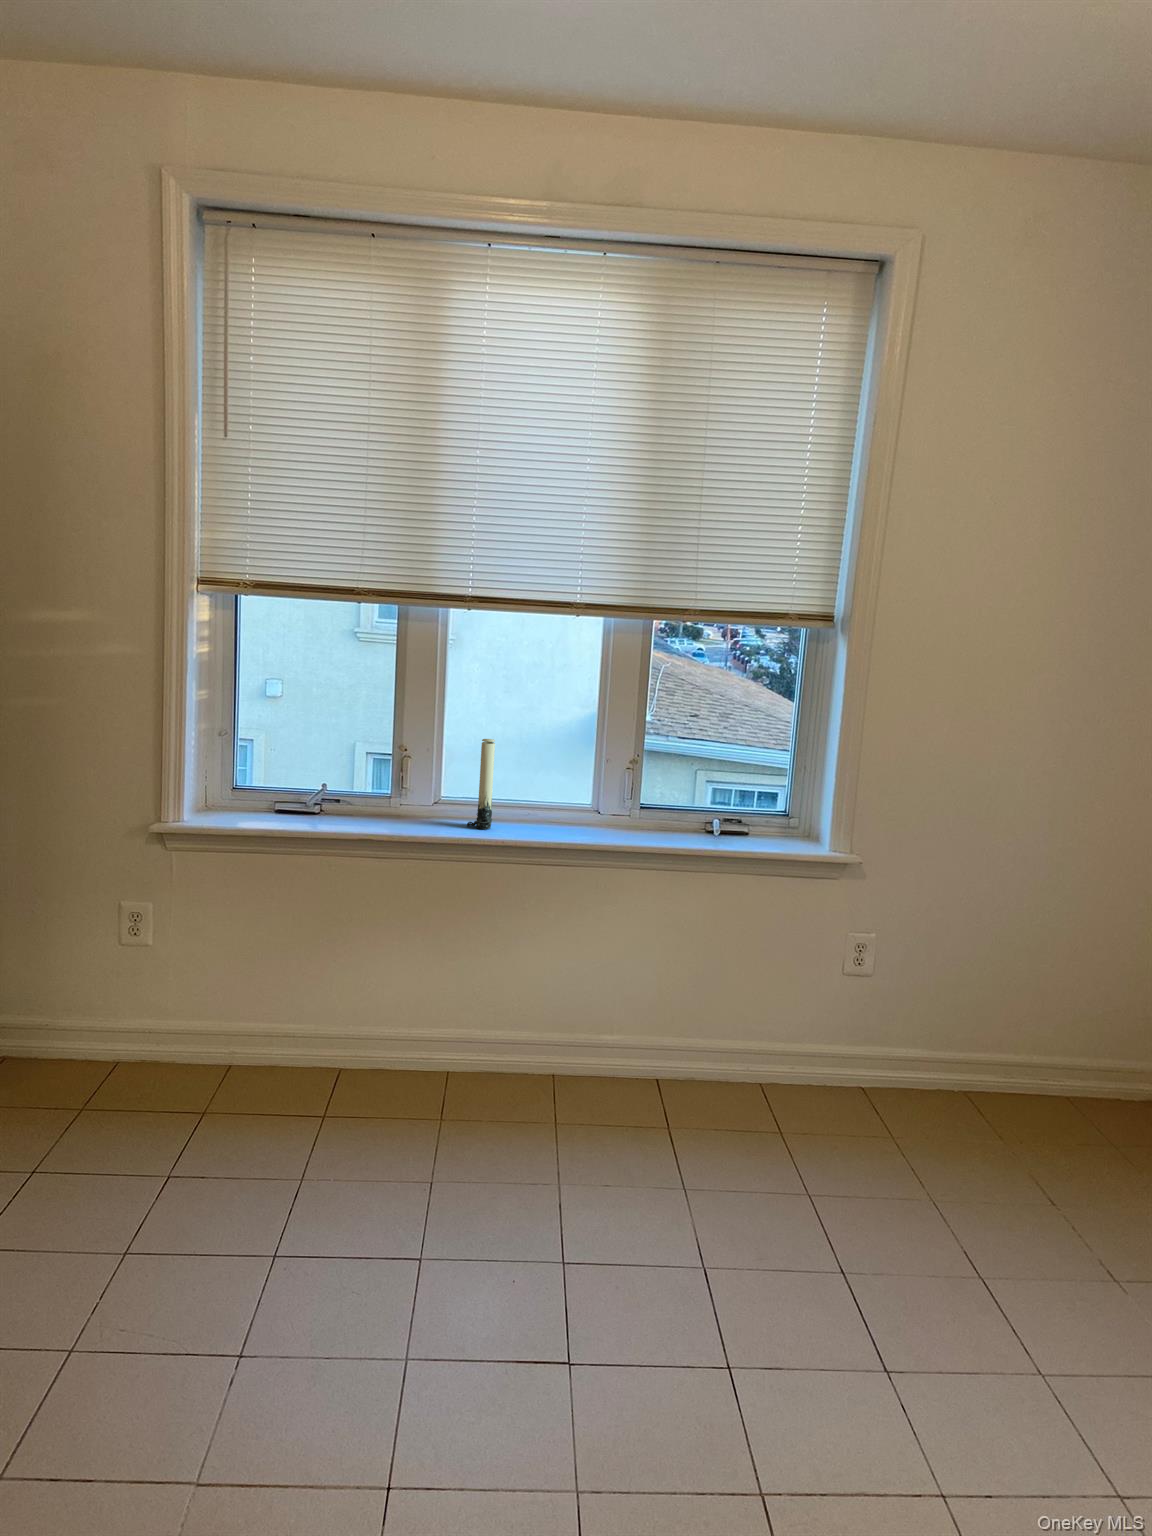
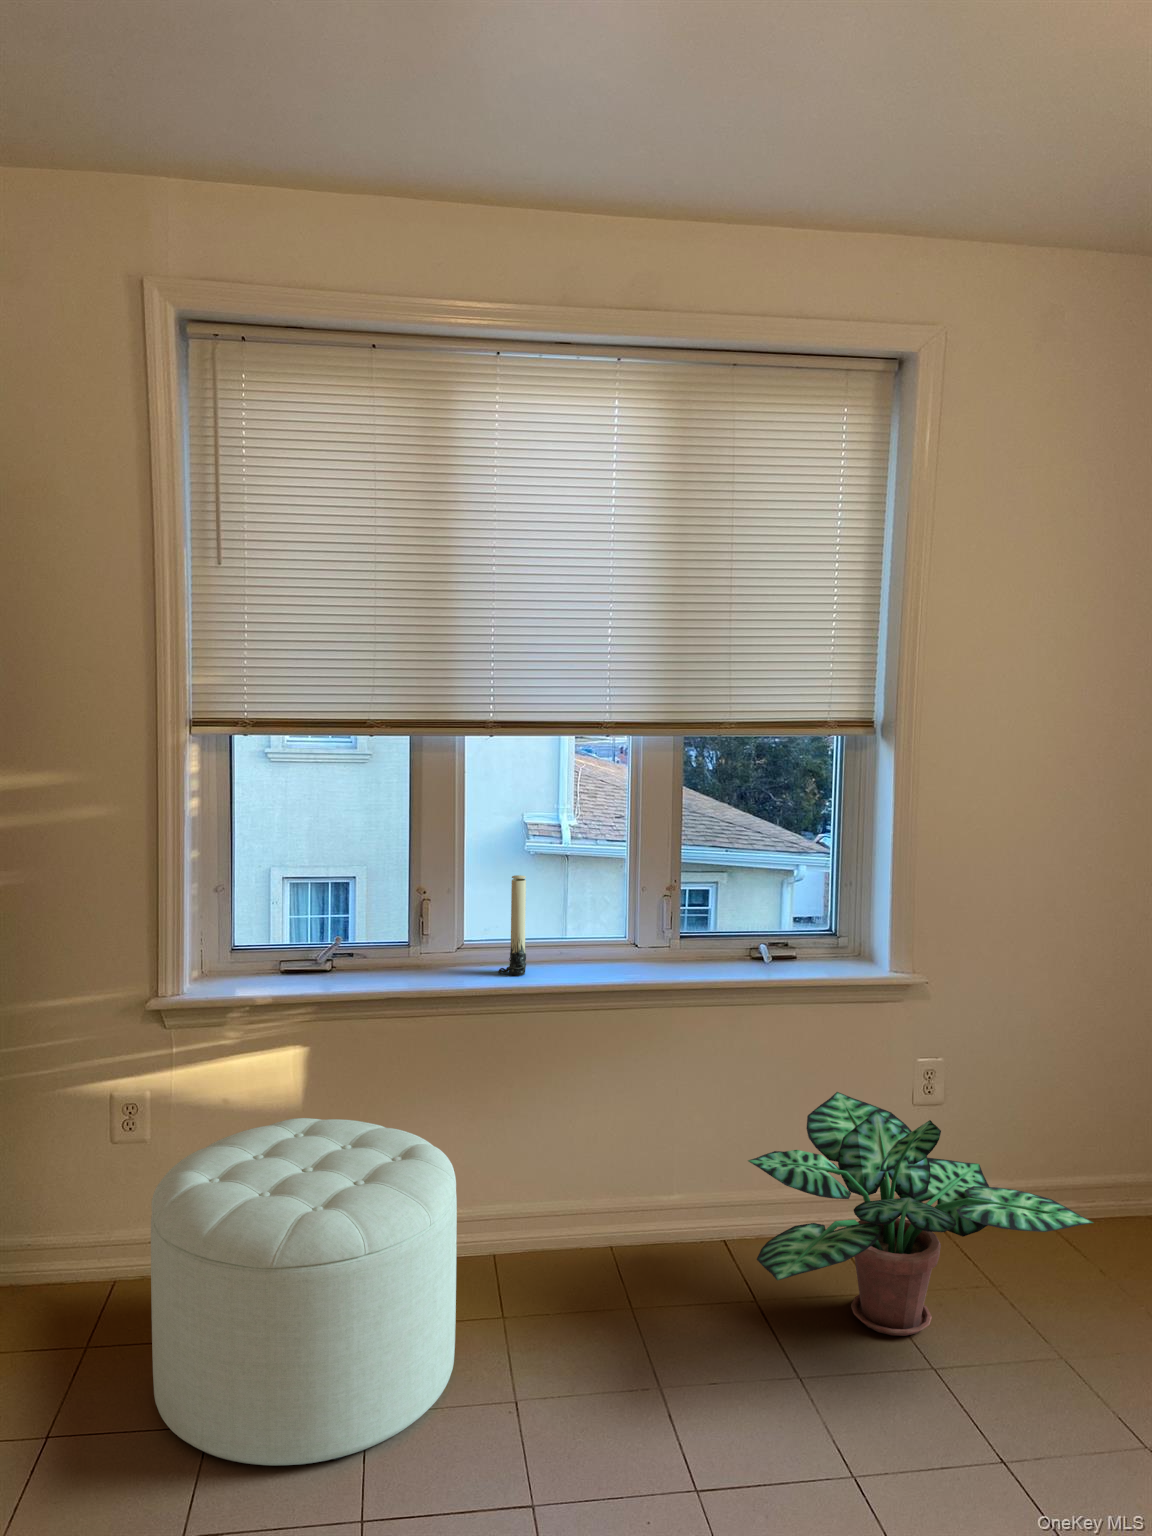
ottoman: none [128,934,394,1209] -> present [151,1118,457,1466]
potted plant: none [656,957,967,1170] -> present [748,1092,1094,1336]

